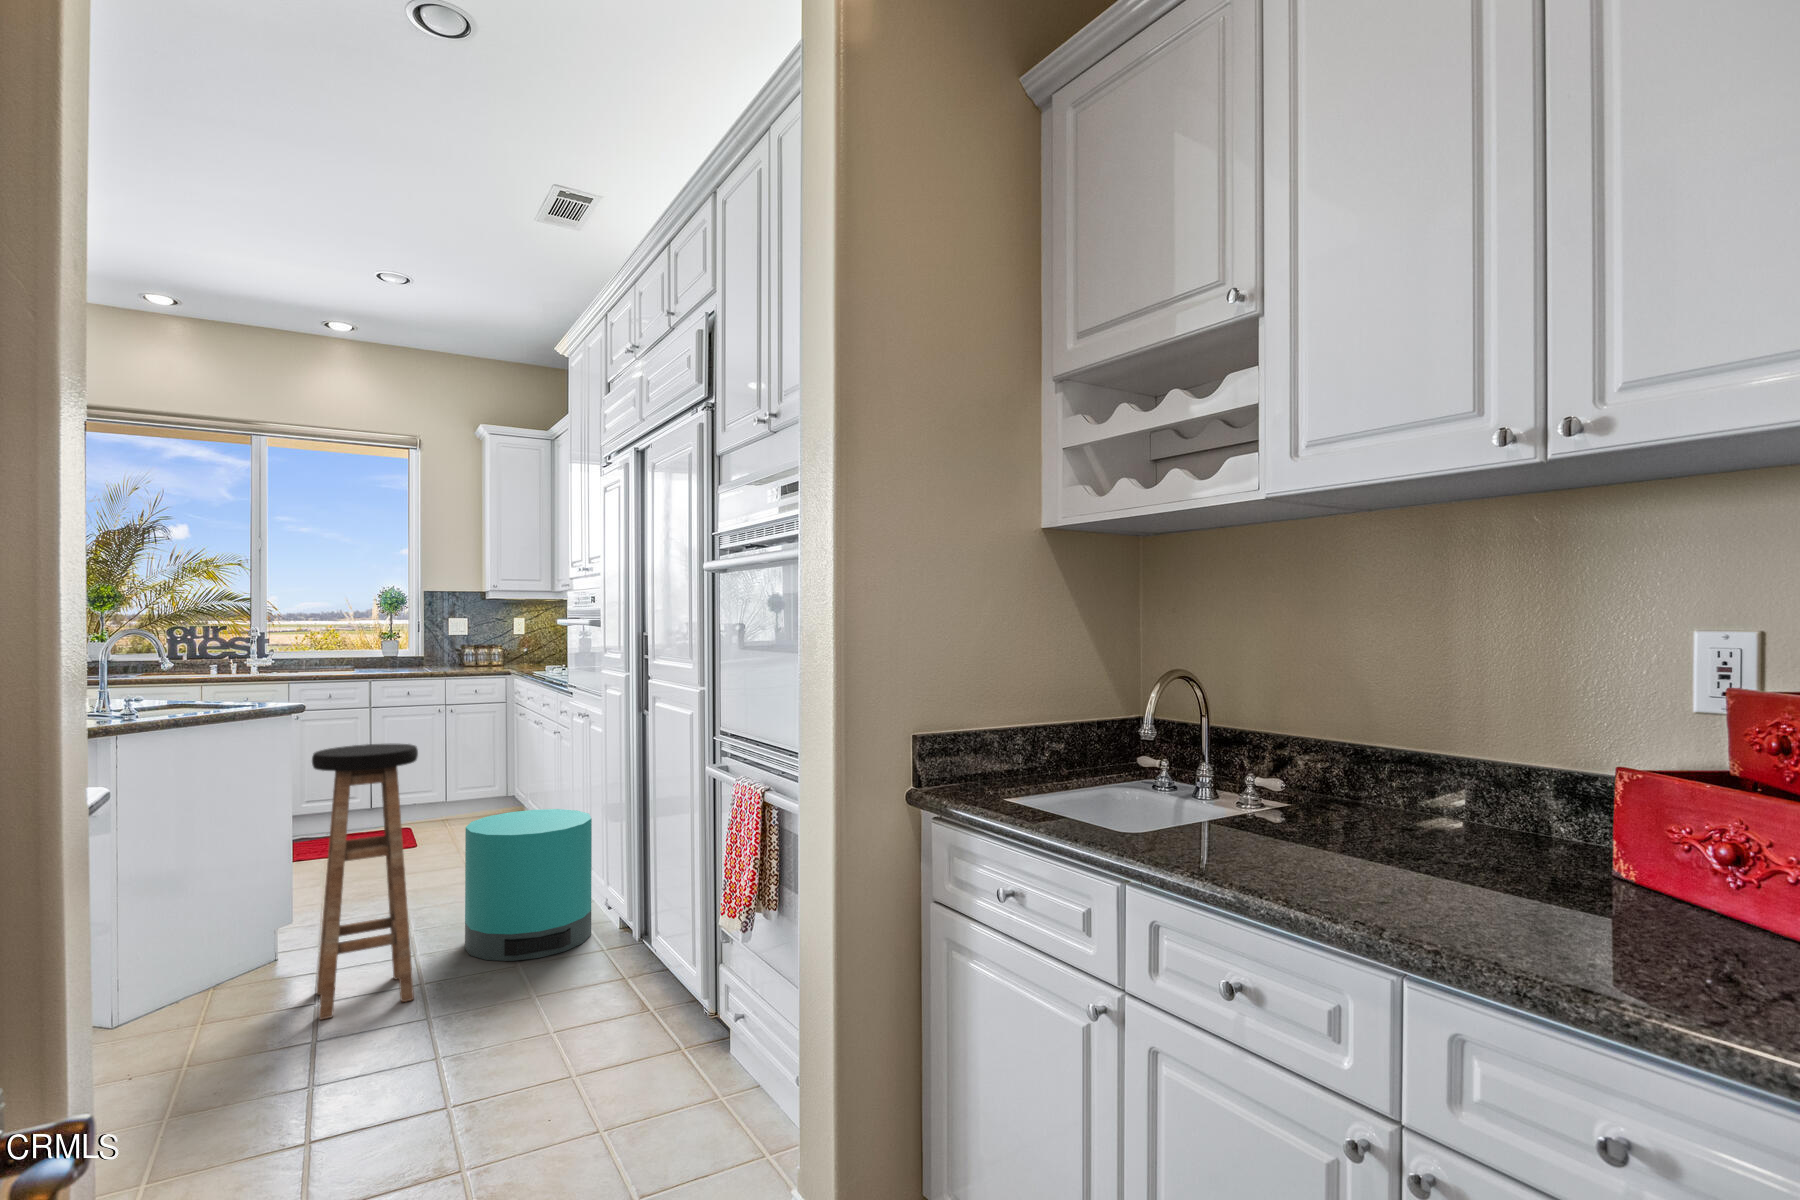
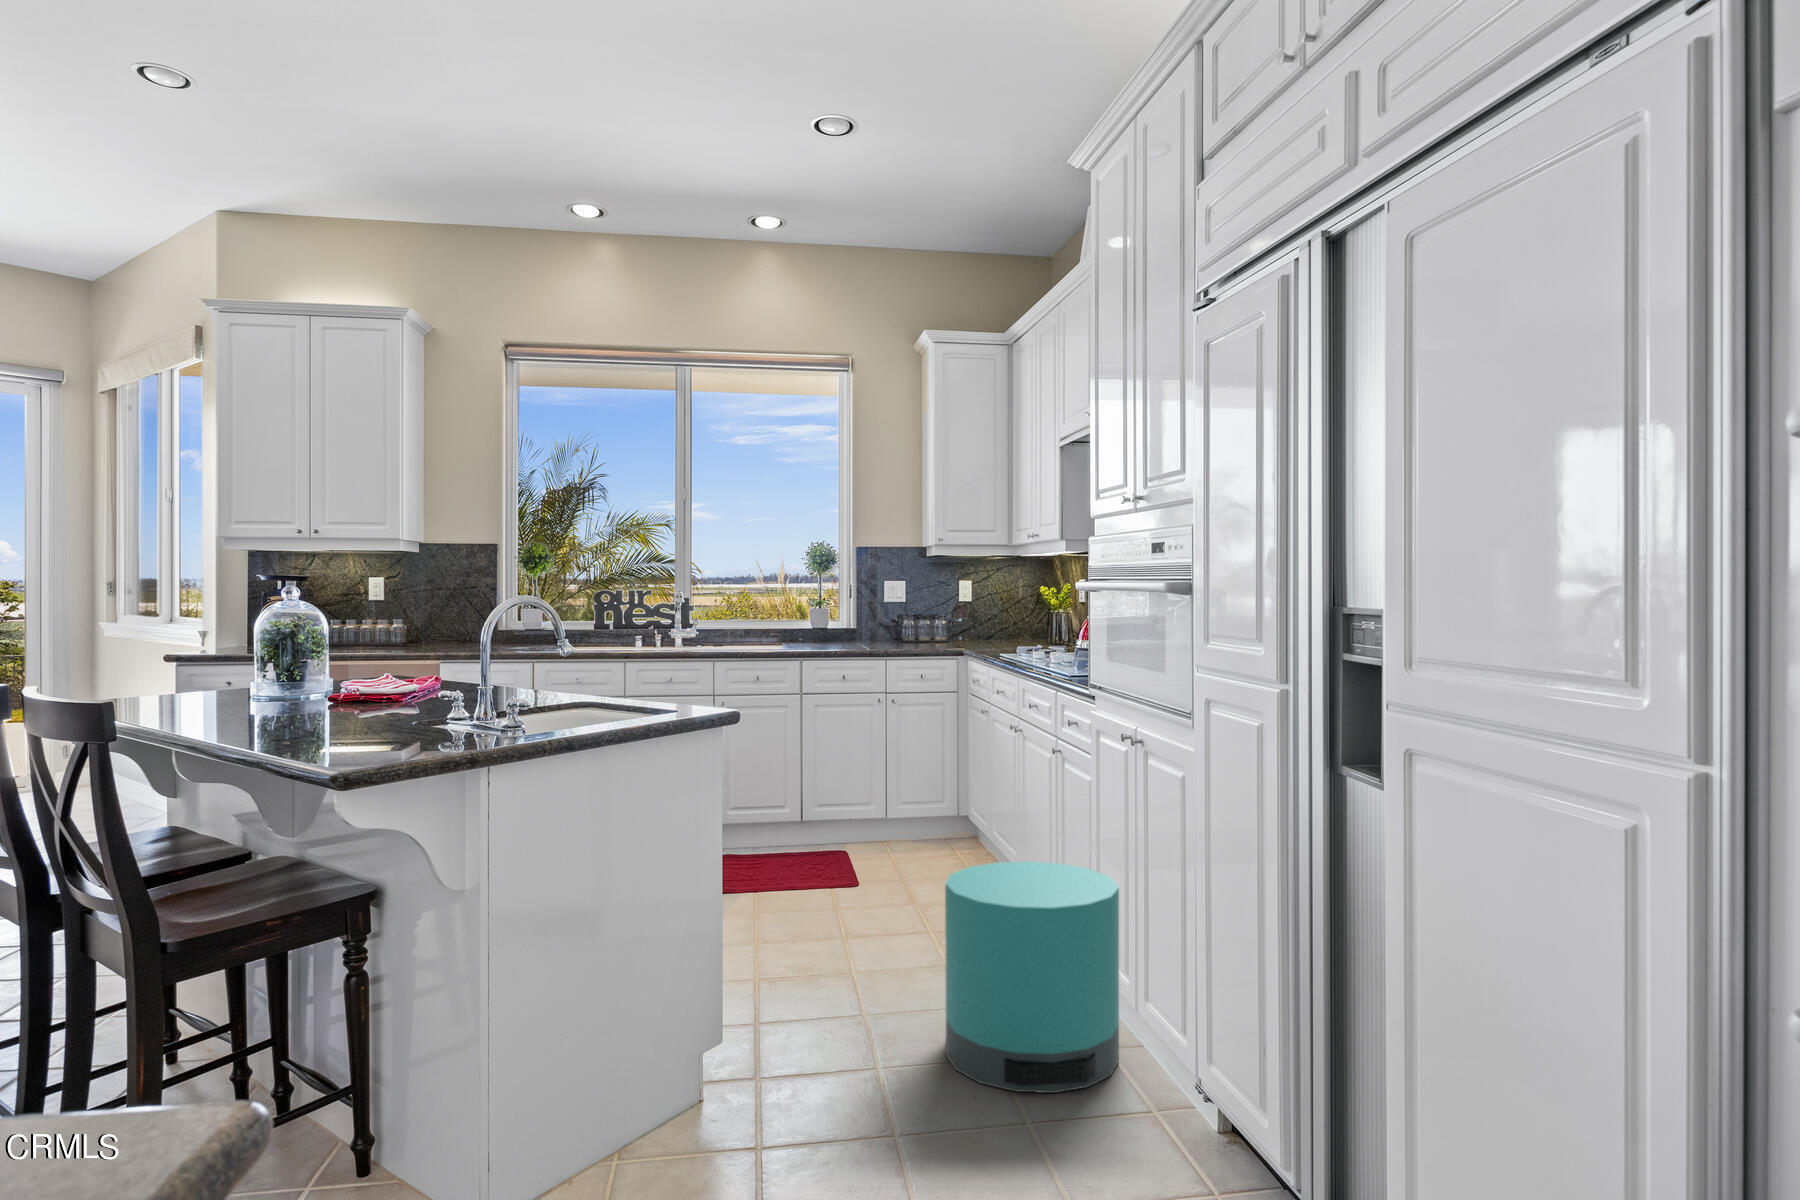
bar stool: present [312,744,418,1020] -> none [762,761,894,1151]

